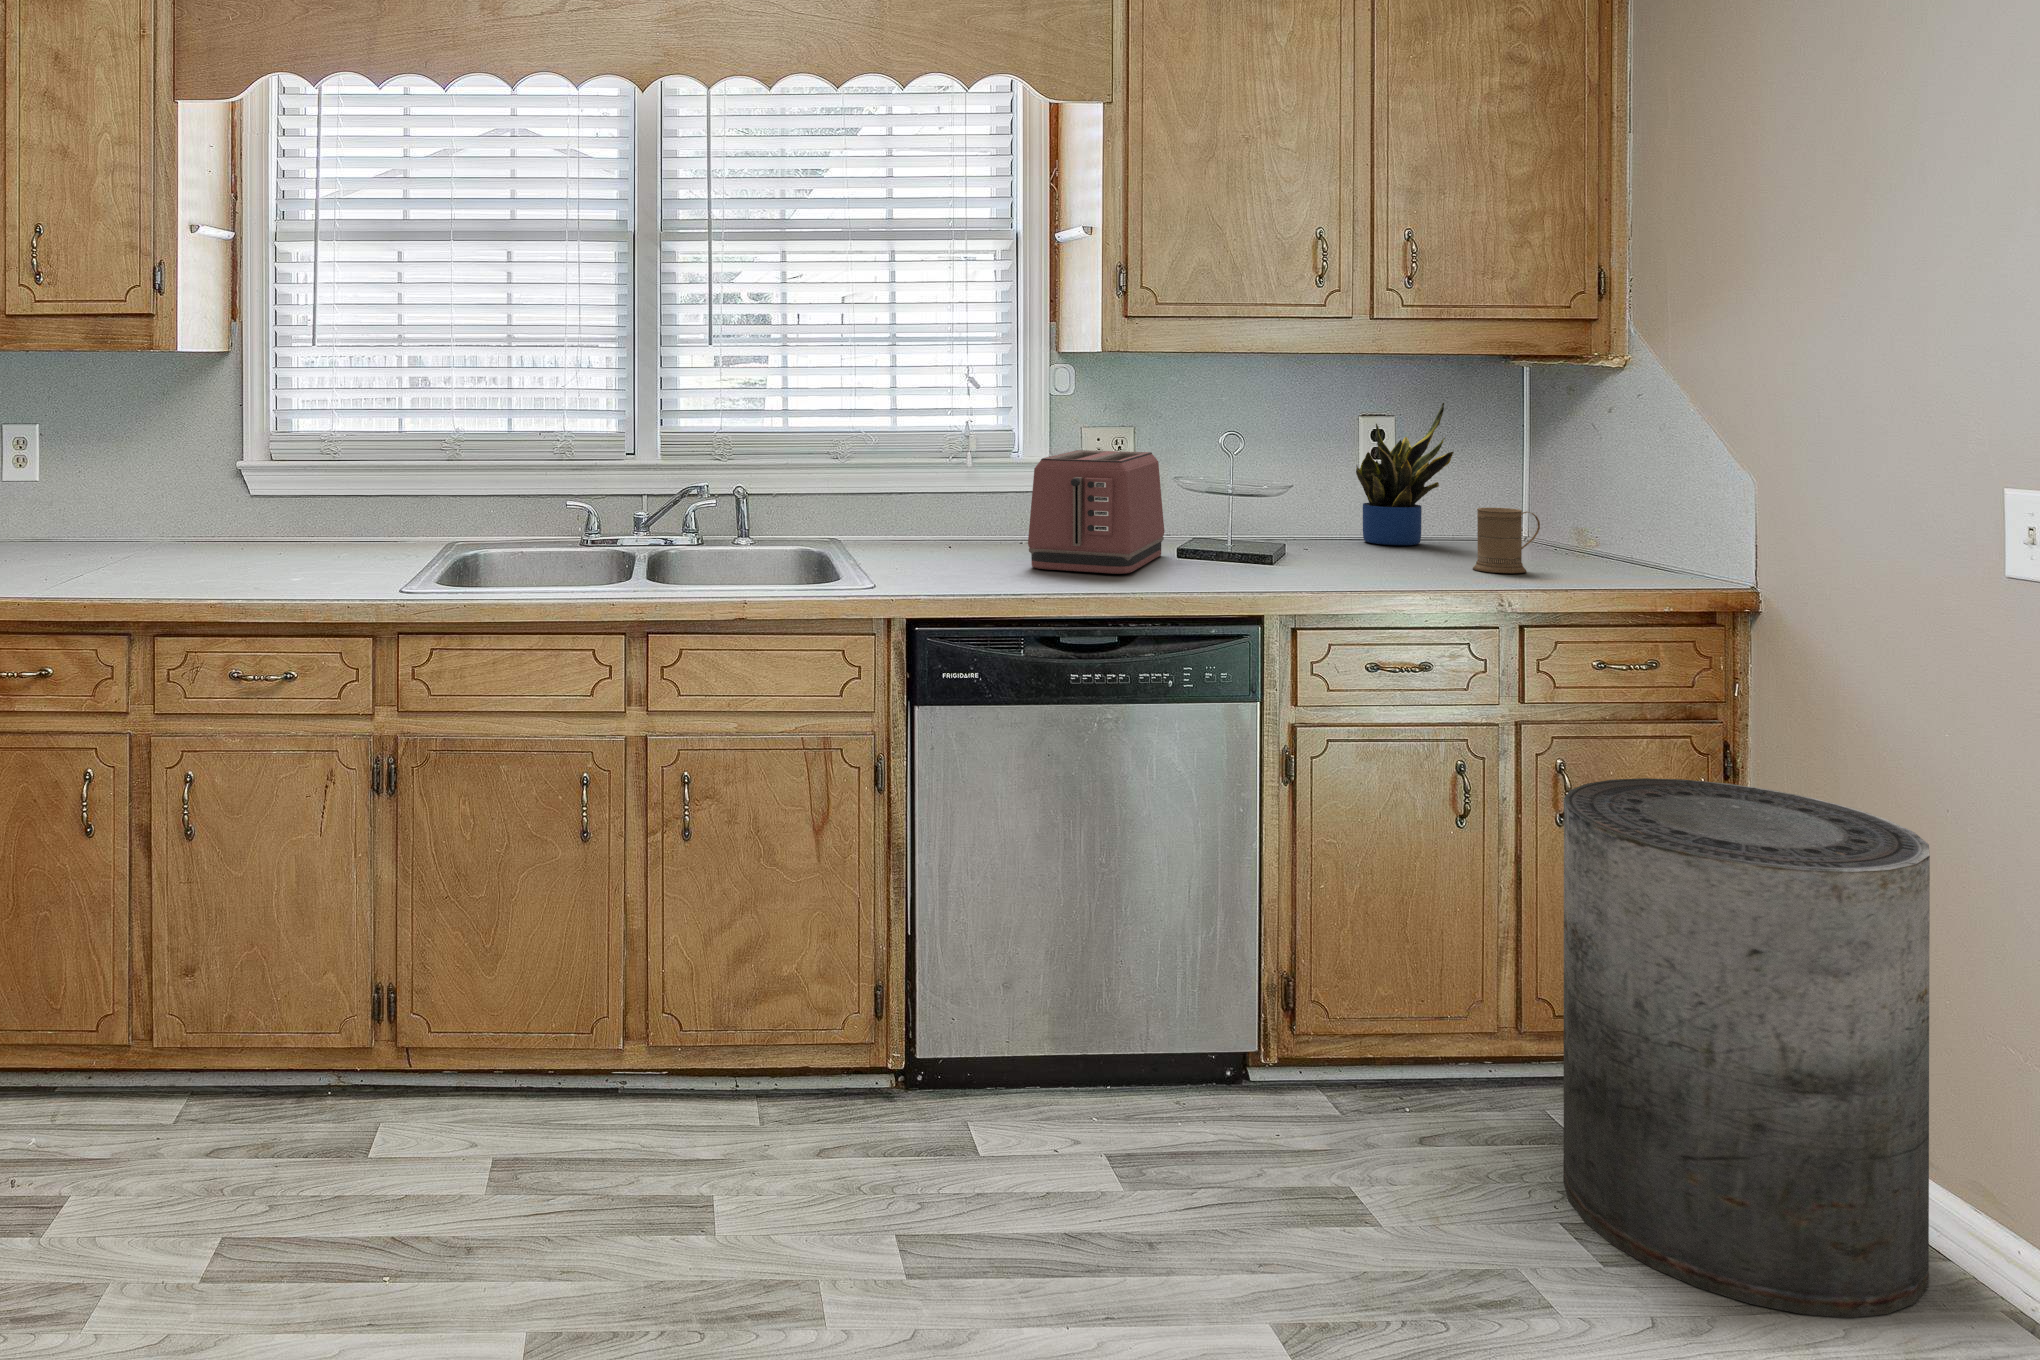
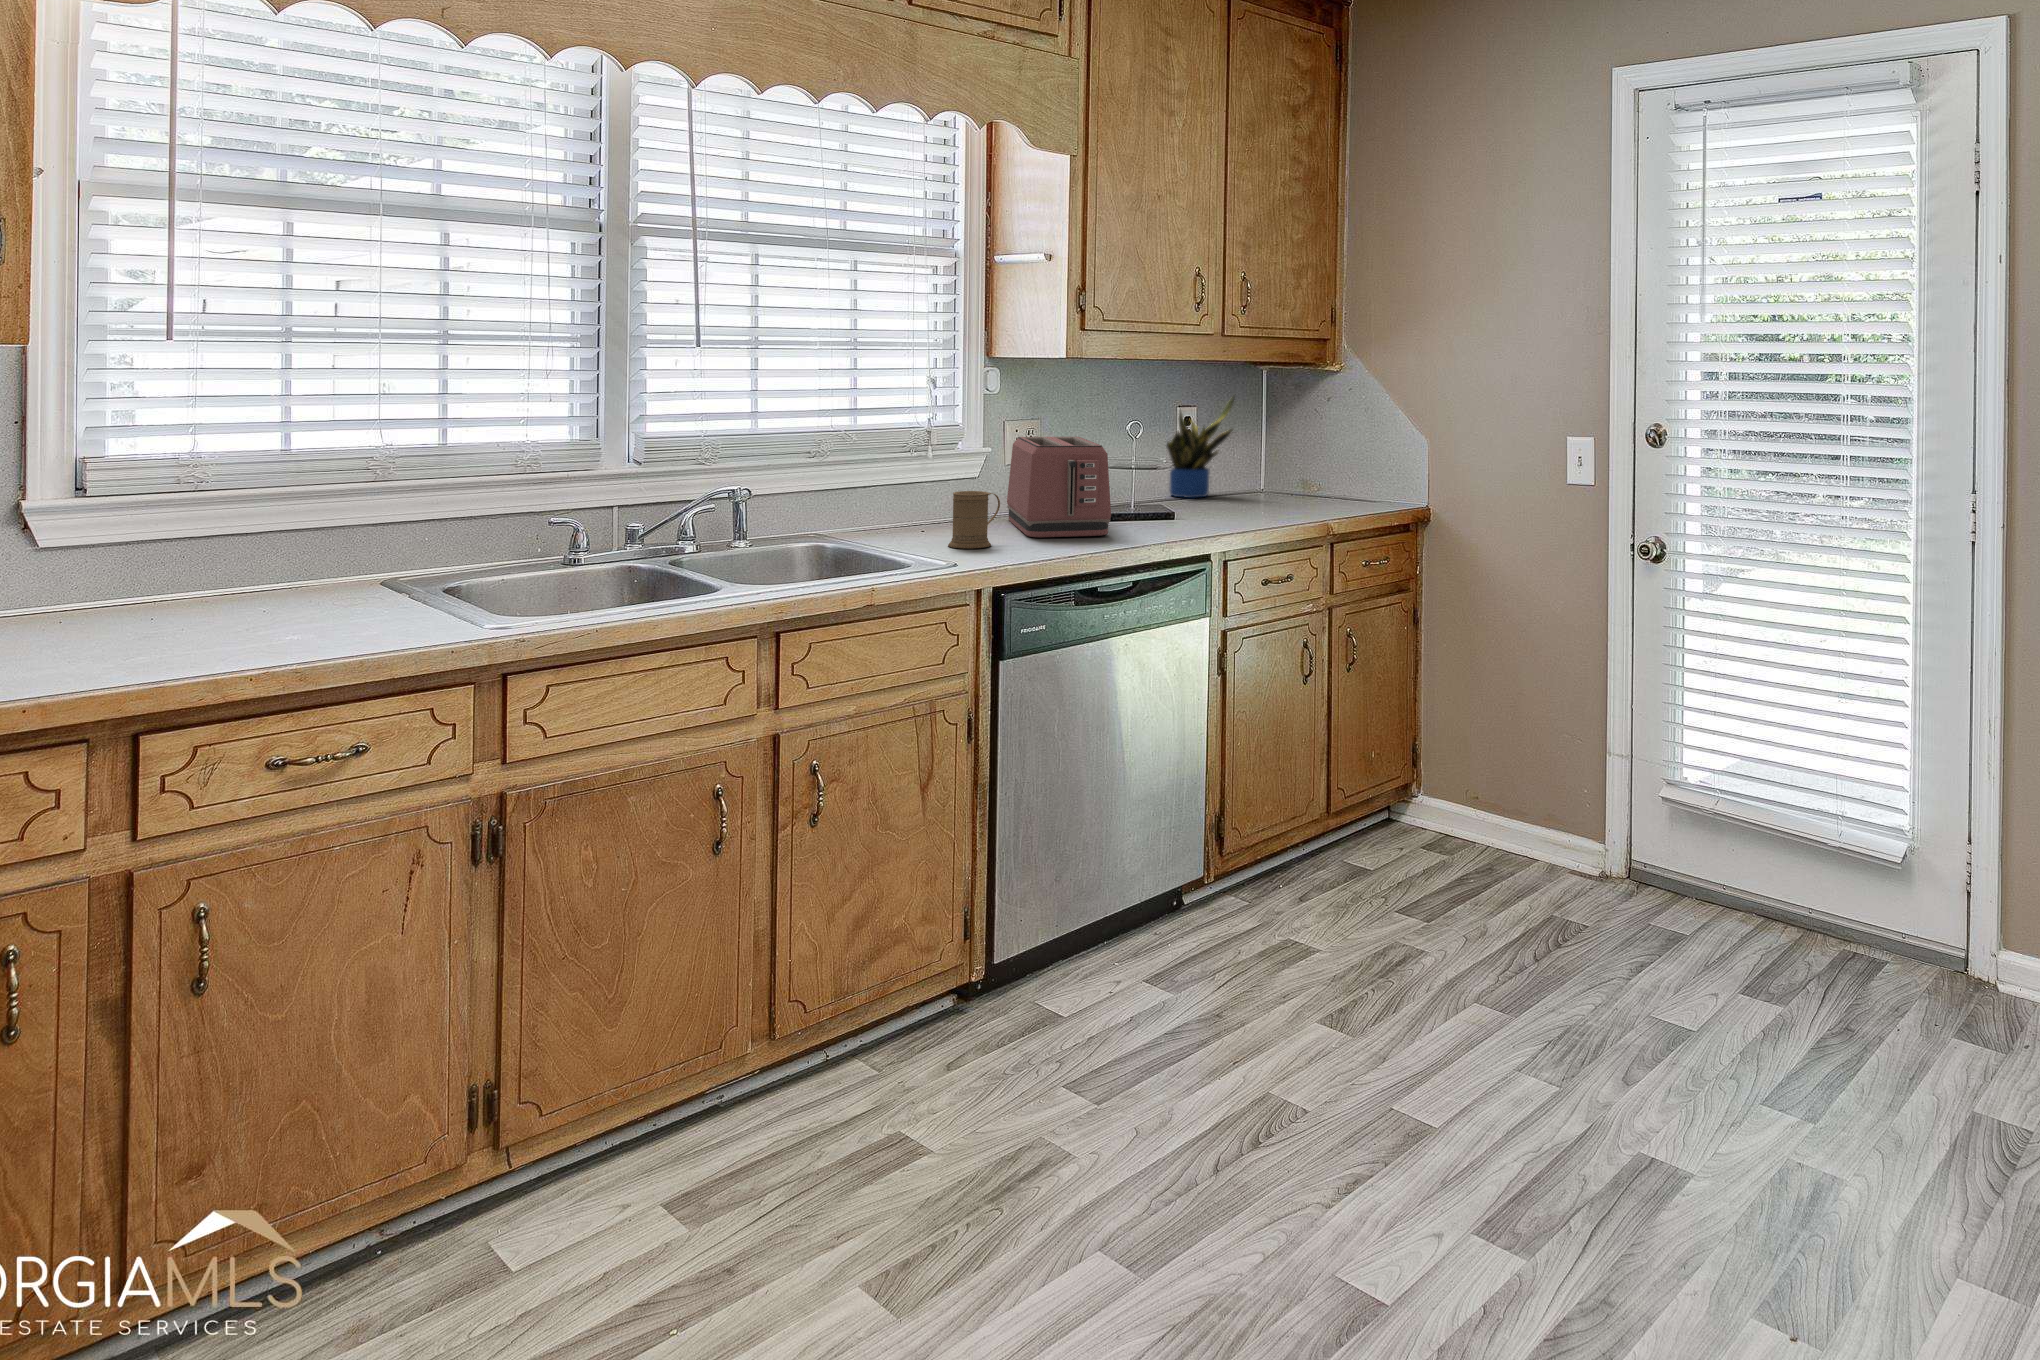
mug: present [1473,508,1540,573] -> present [948,491,1000,549]
trash can: present [1563,778,1930,1317] -> none [1382,629,1571,926]

